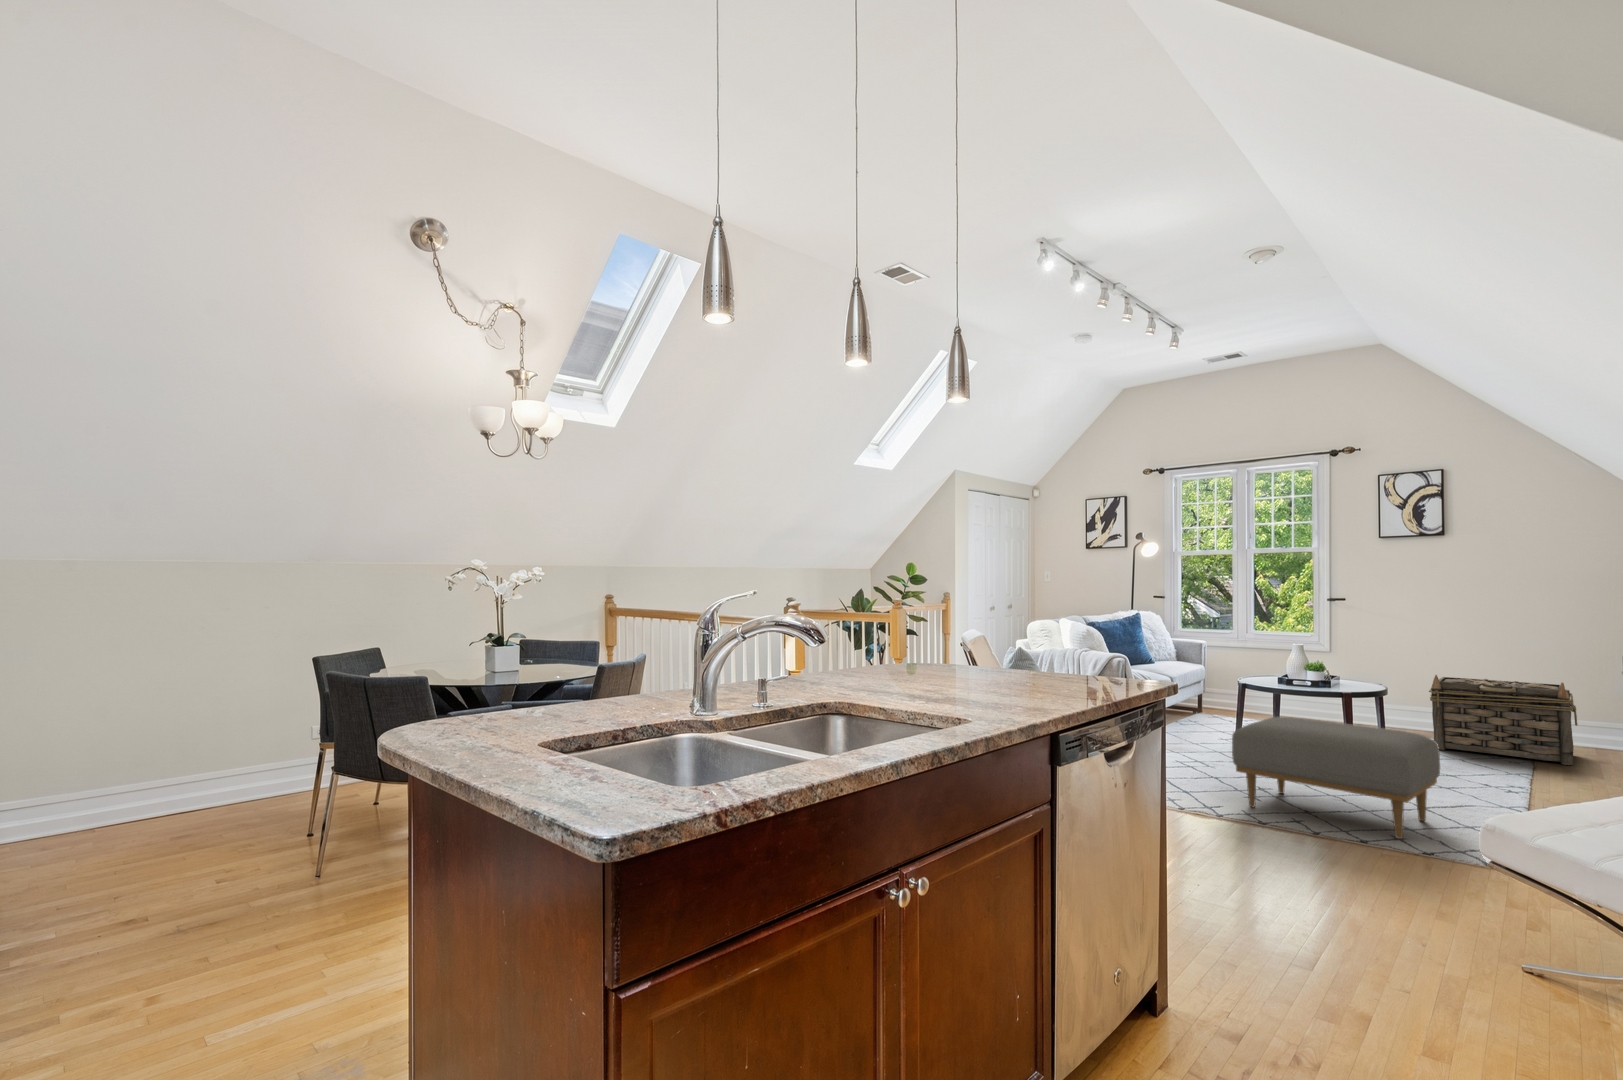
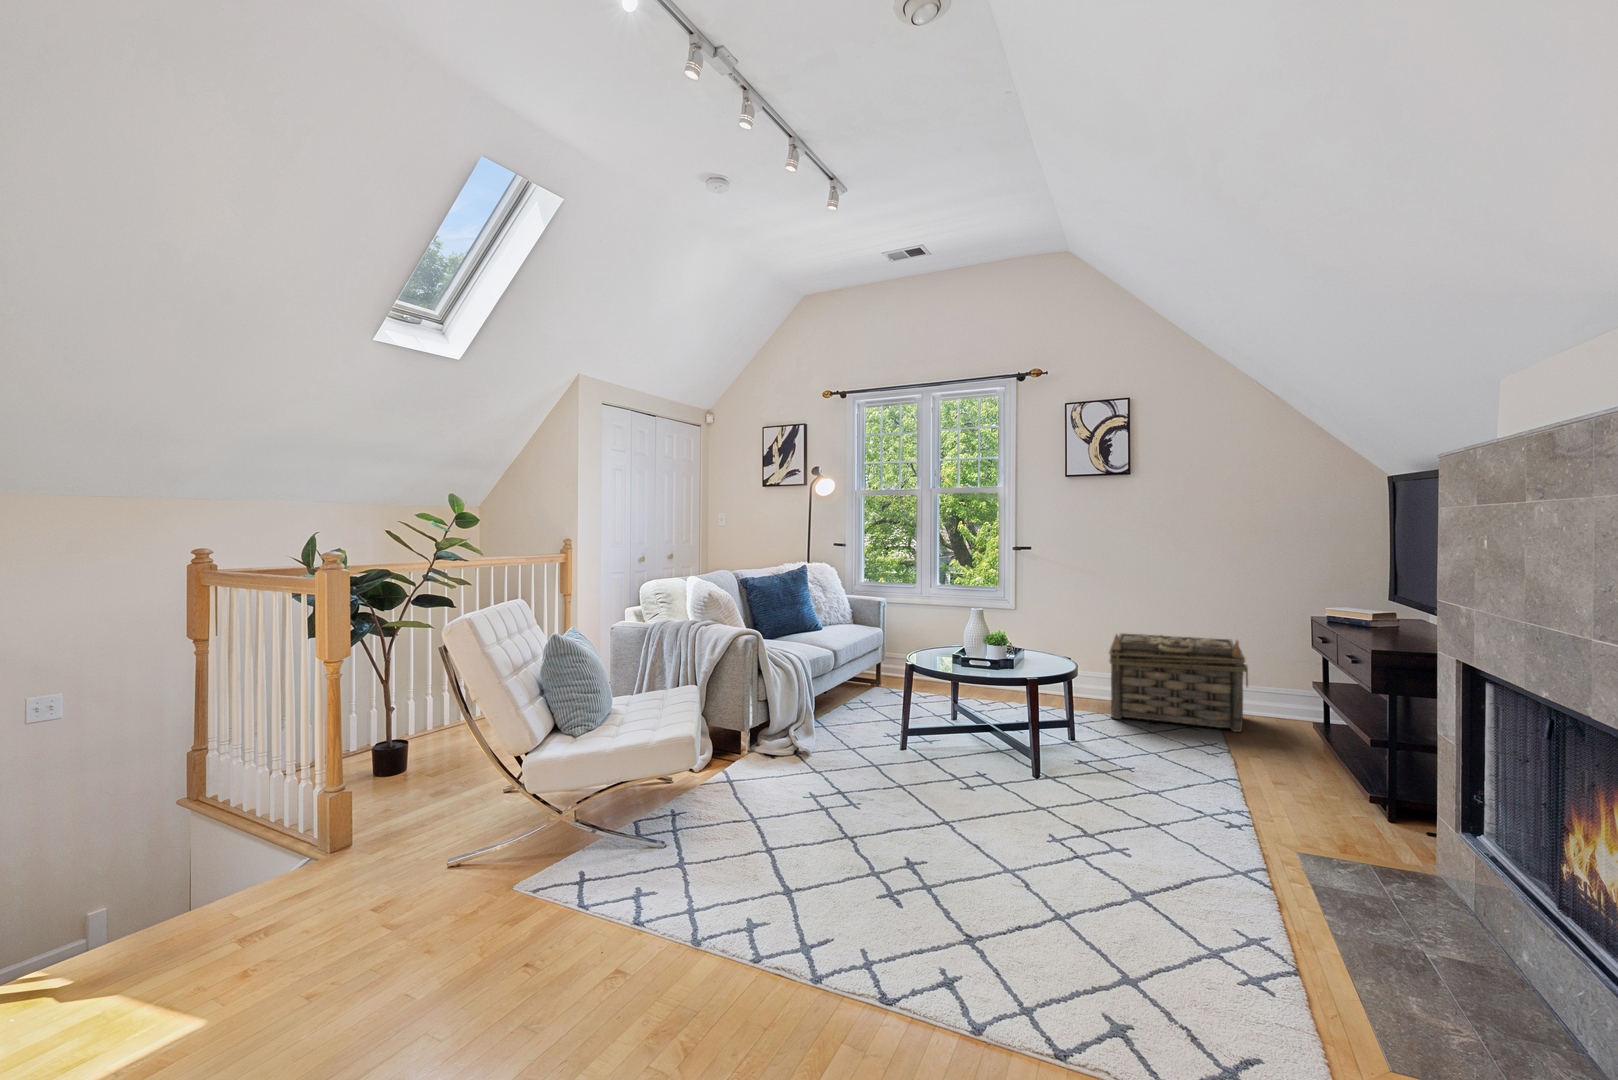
ottoman: present [1232,717,1440,839] -> none [877,720,1143,925]

